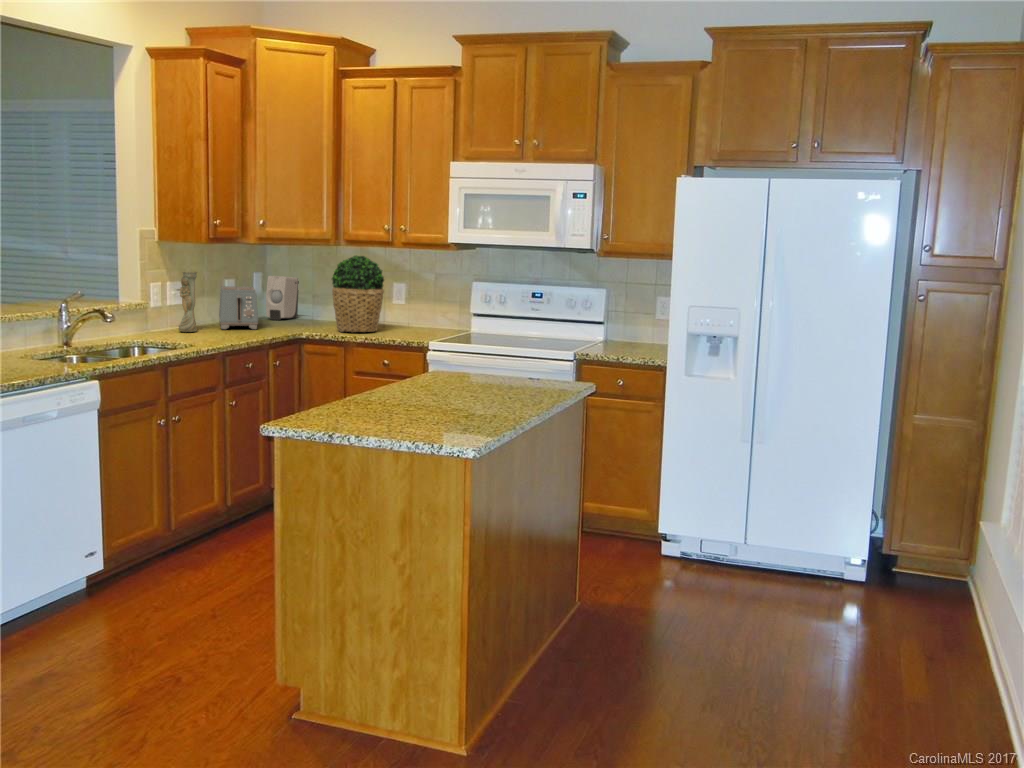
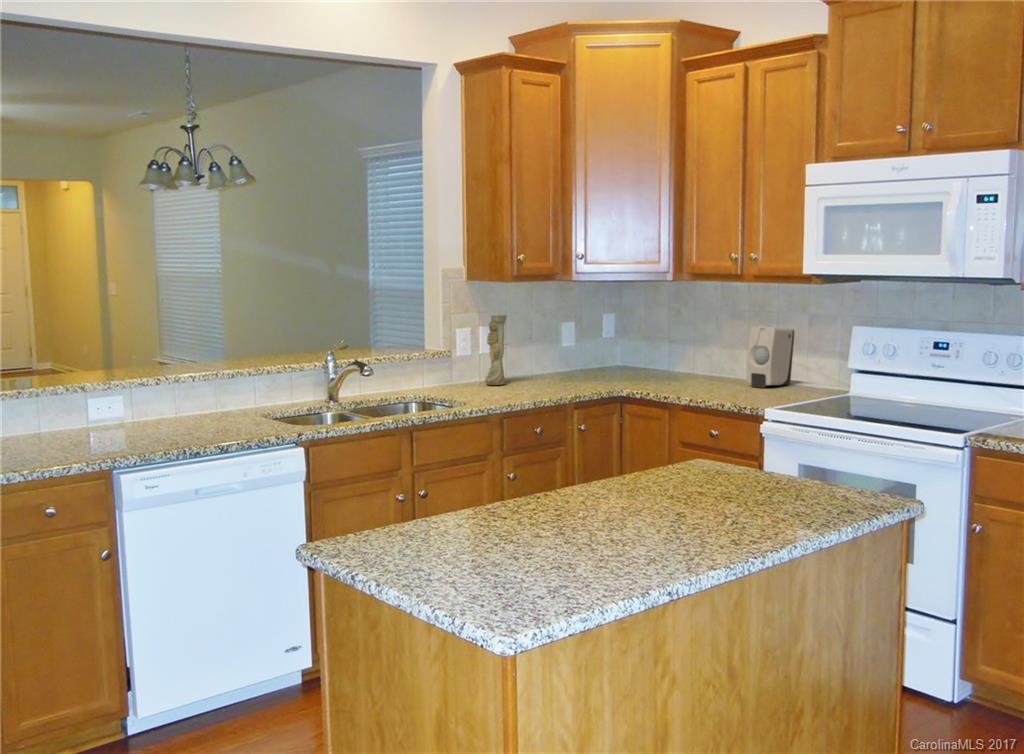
potted plant: present [332,255,384,332] -> none [661,293,730,391]
soap dispenser: present [266,276,299,320] -> present [747,326,794,388]
toaster: present [219,286,258,329] -> none [533,331,587,384]

